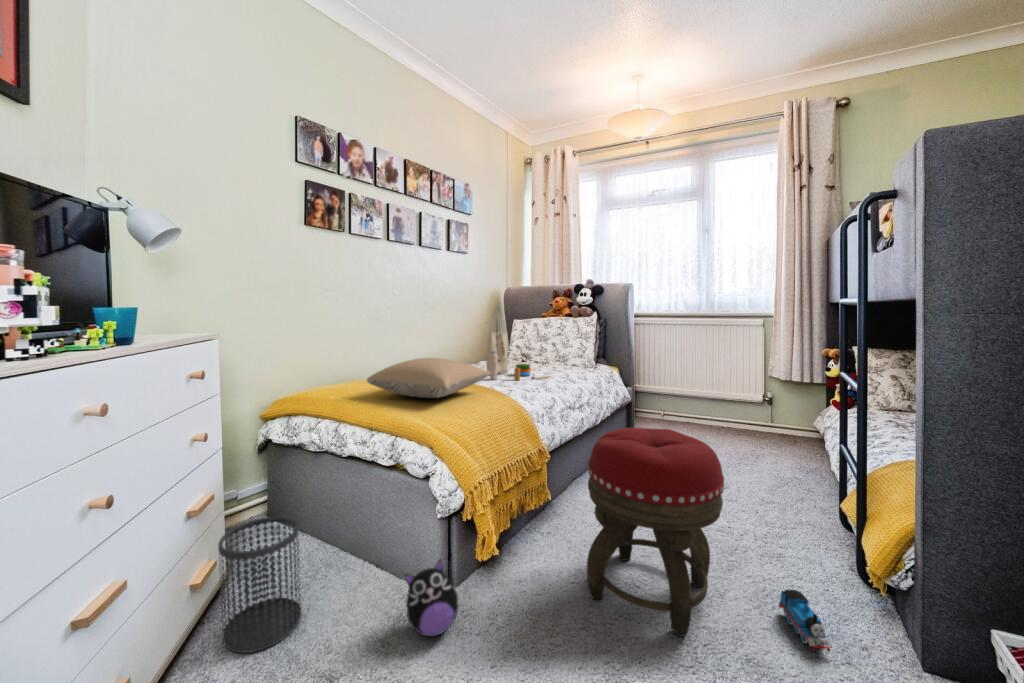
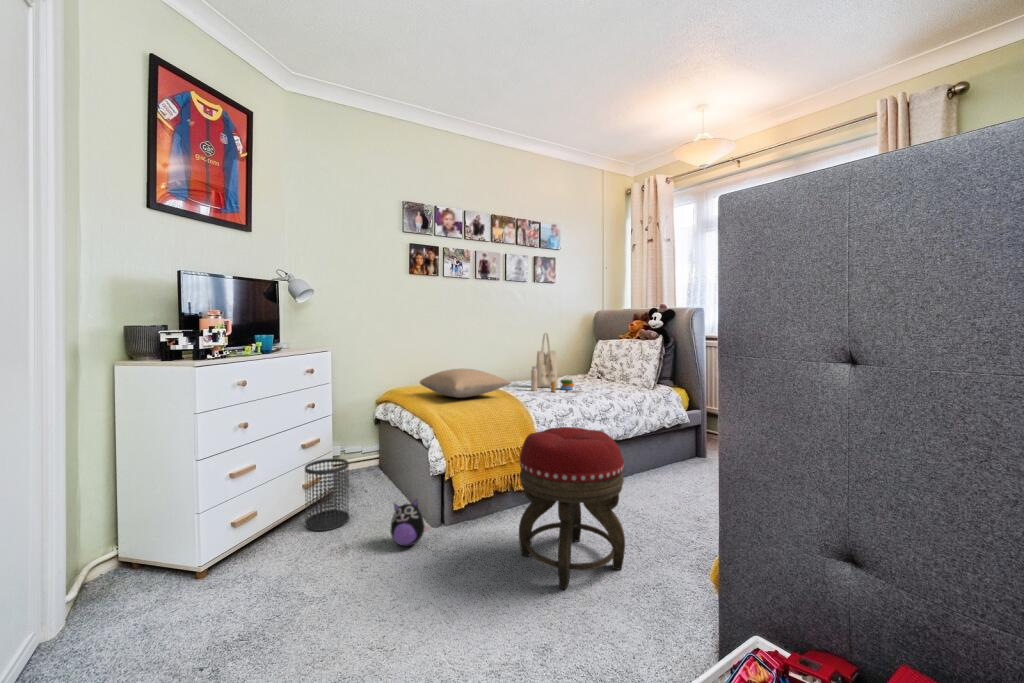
toy train: present [779,590,830,651] -> none [655,578,682,627]

